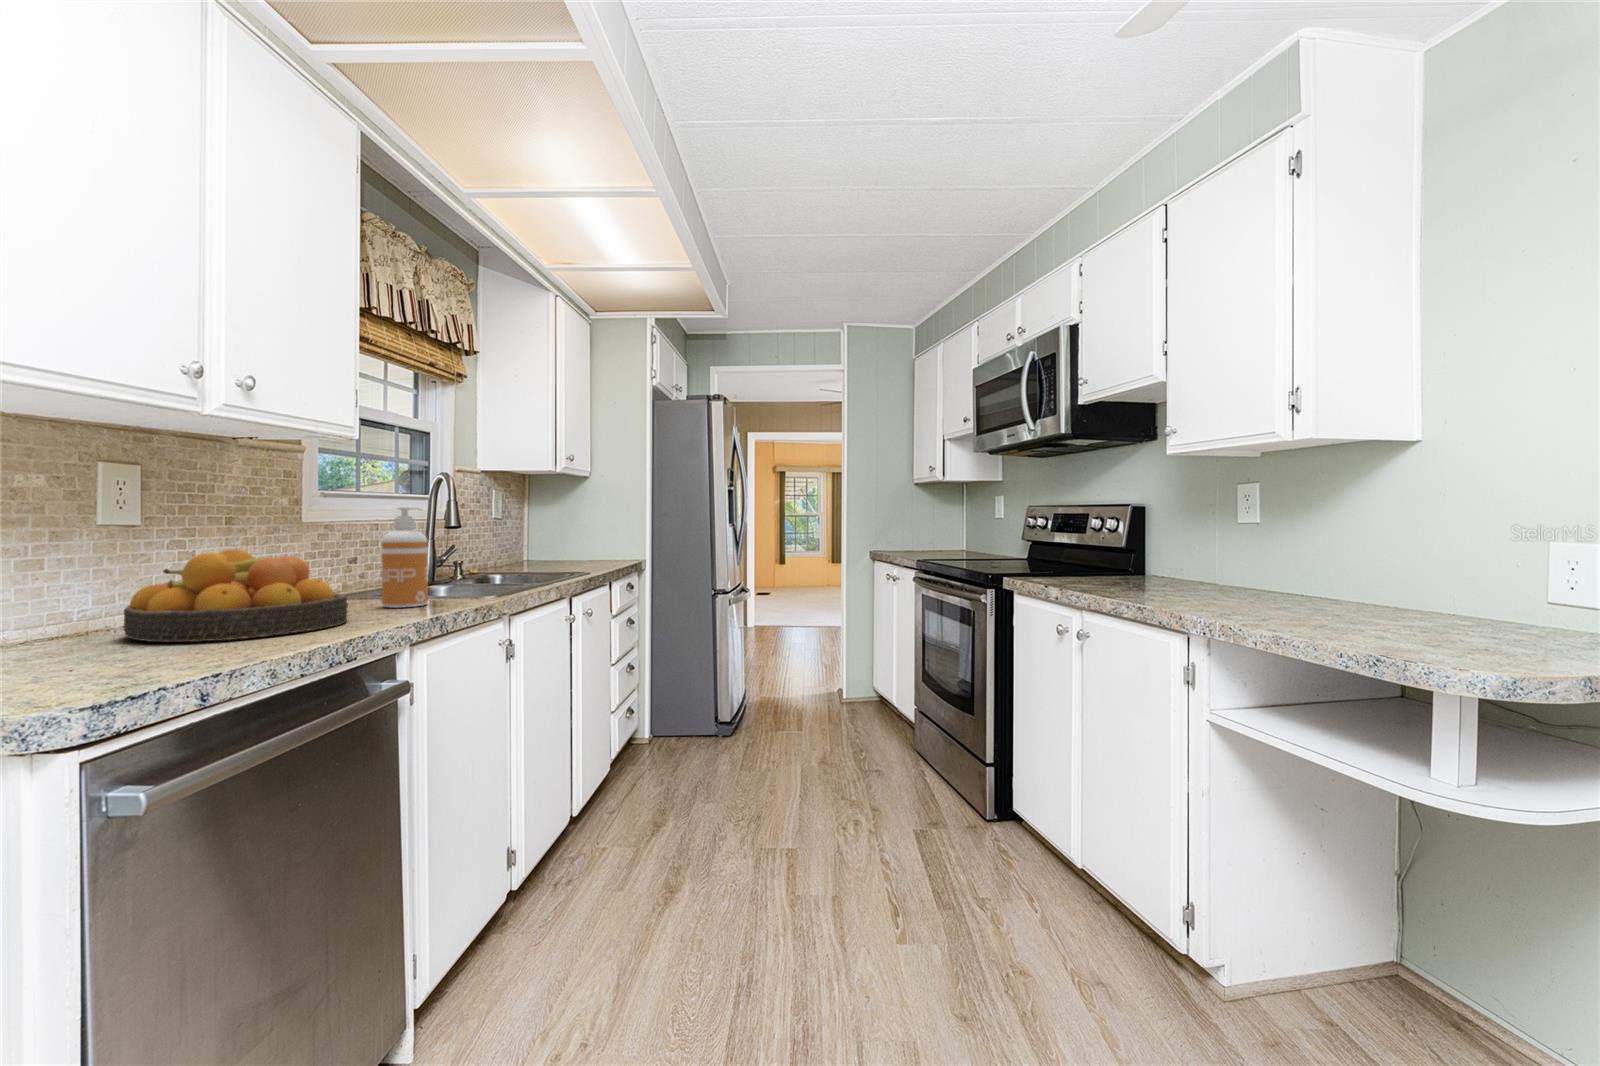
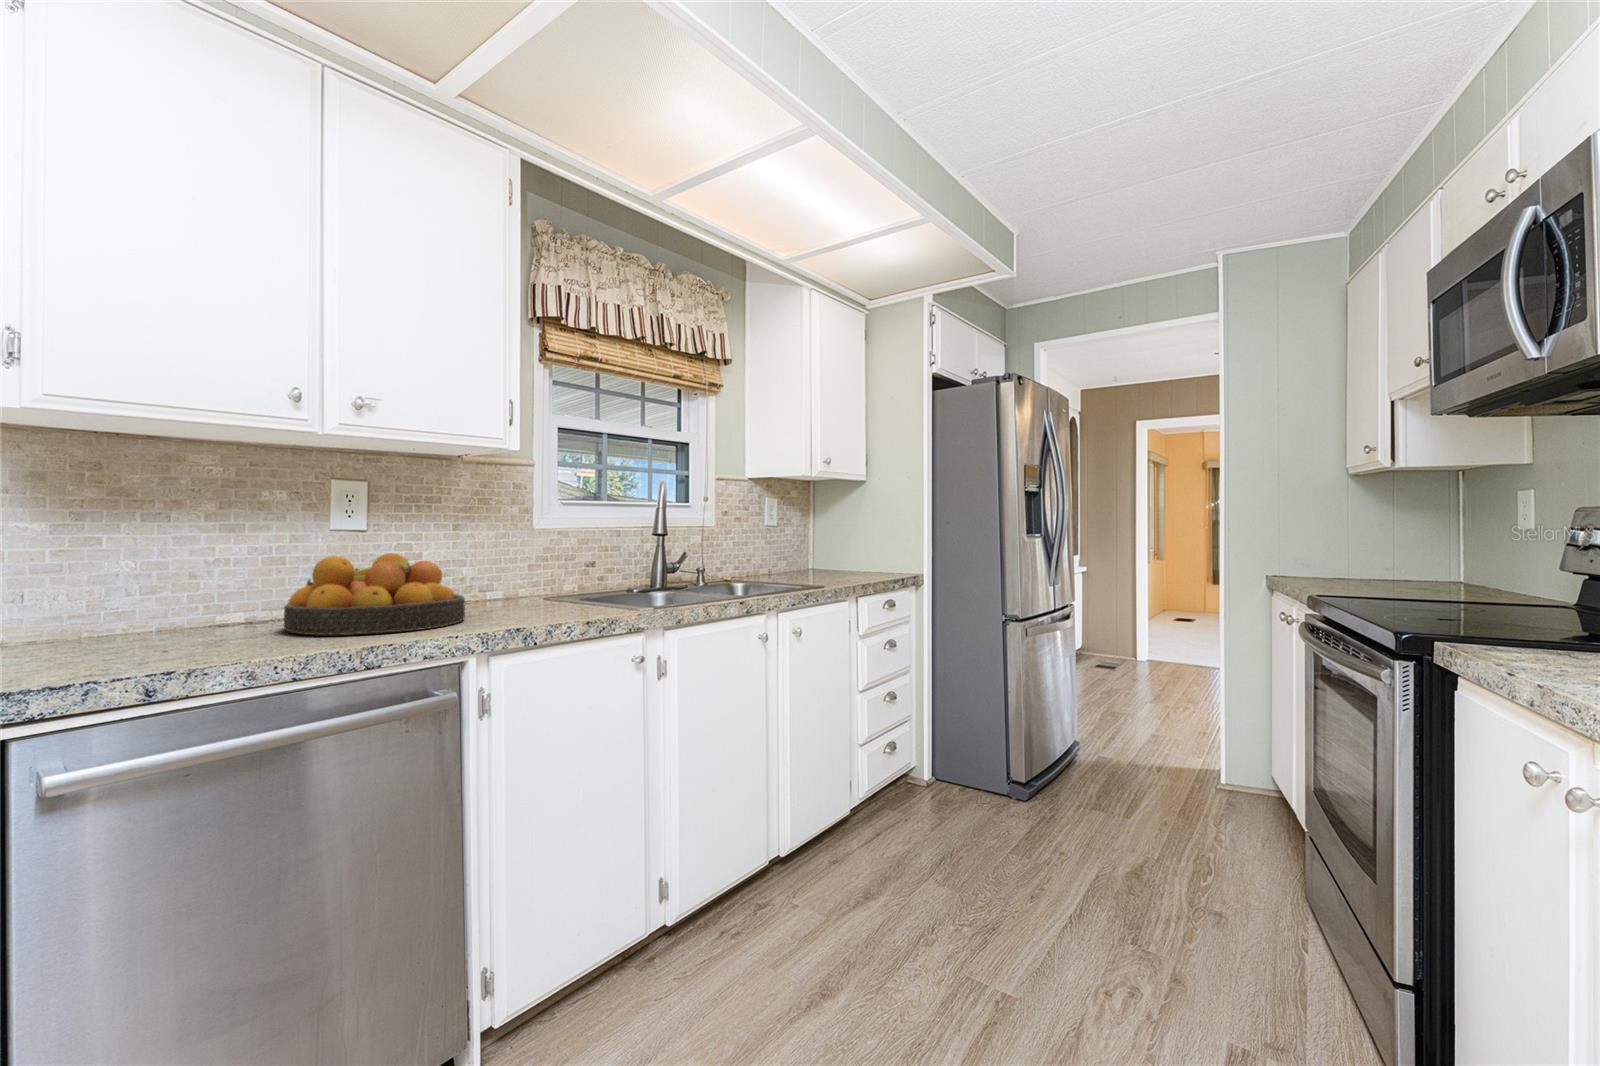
soap dispenser: present [382,507,428,608] -> none [530,515,572,614]

